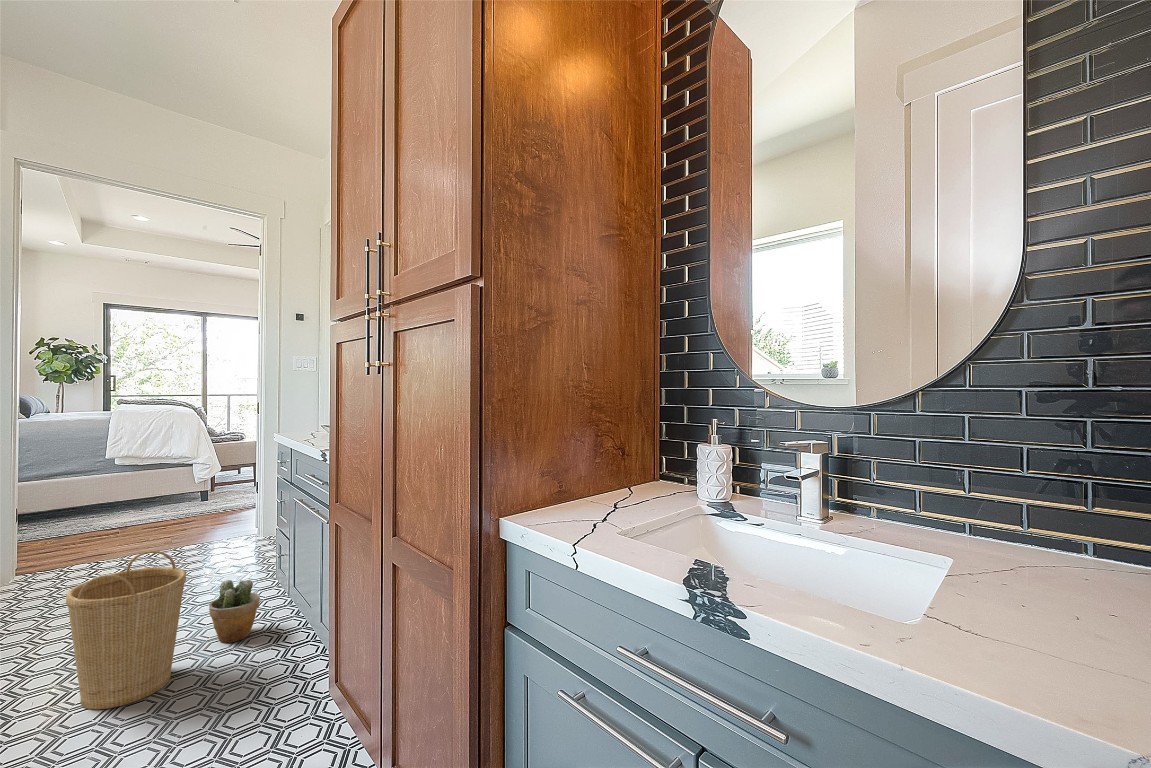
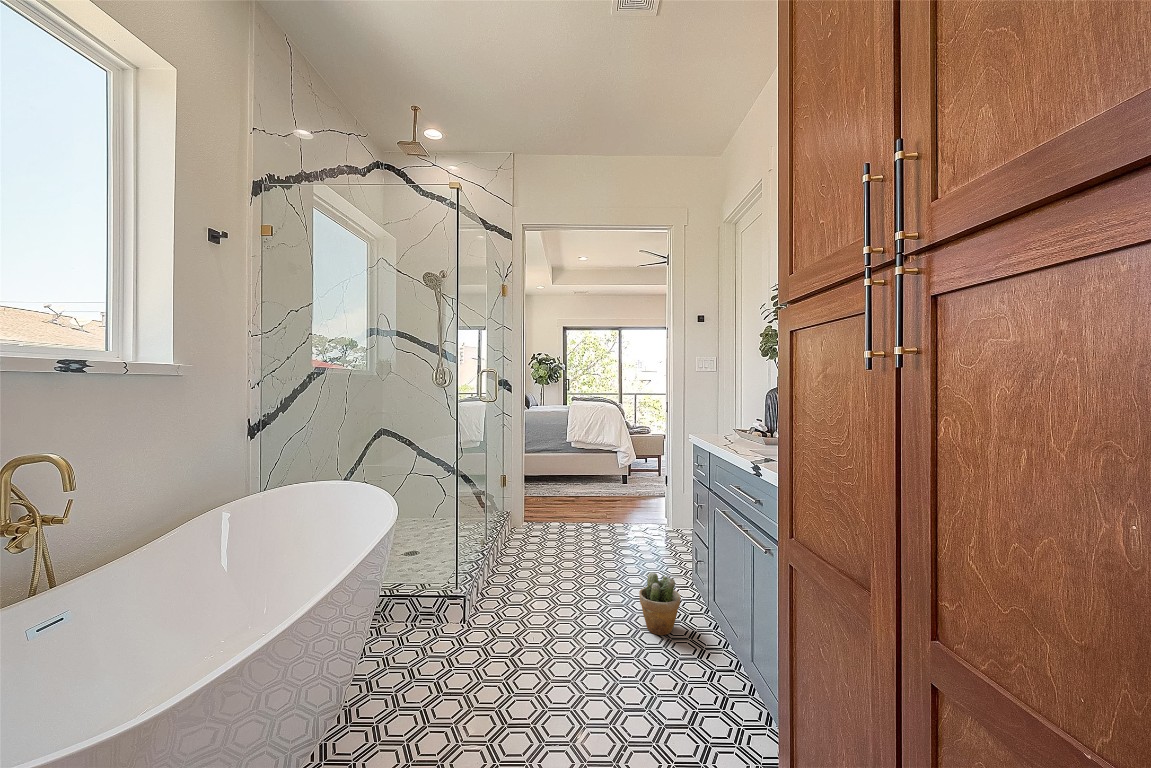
basket: present [66,551,186,709] -> none [545,534,624,671]

